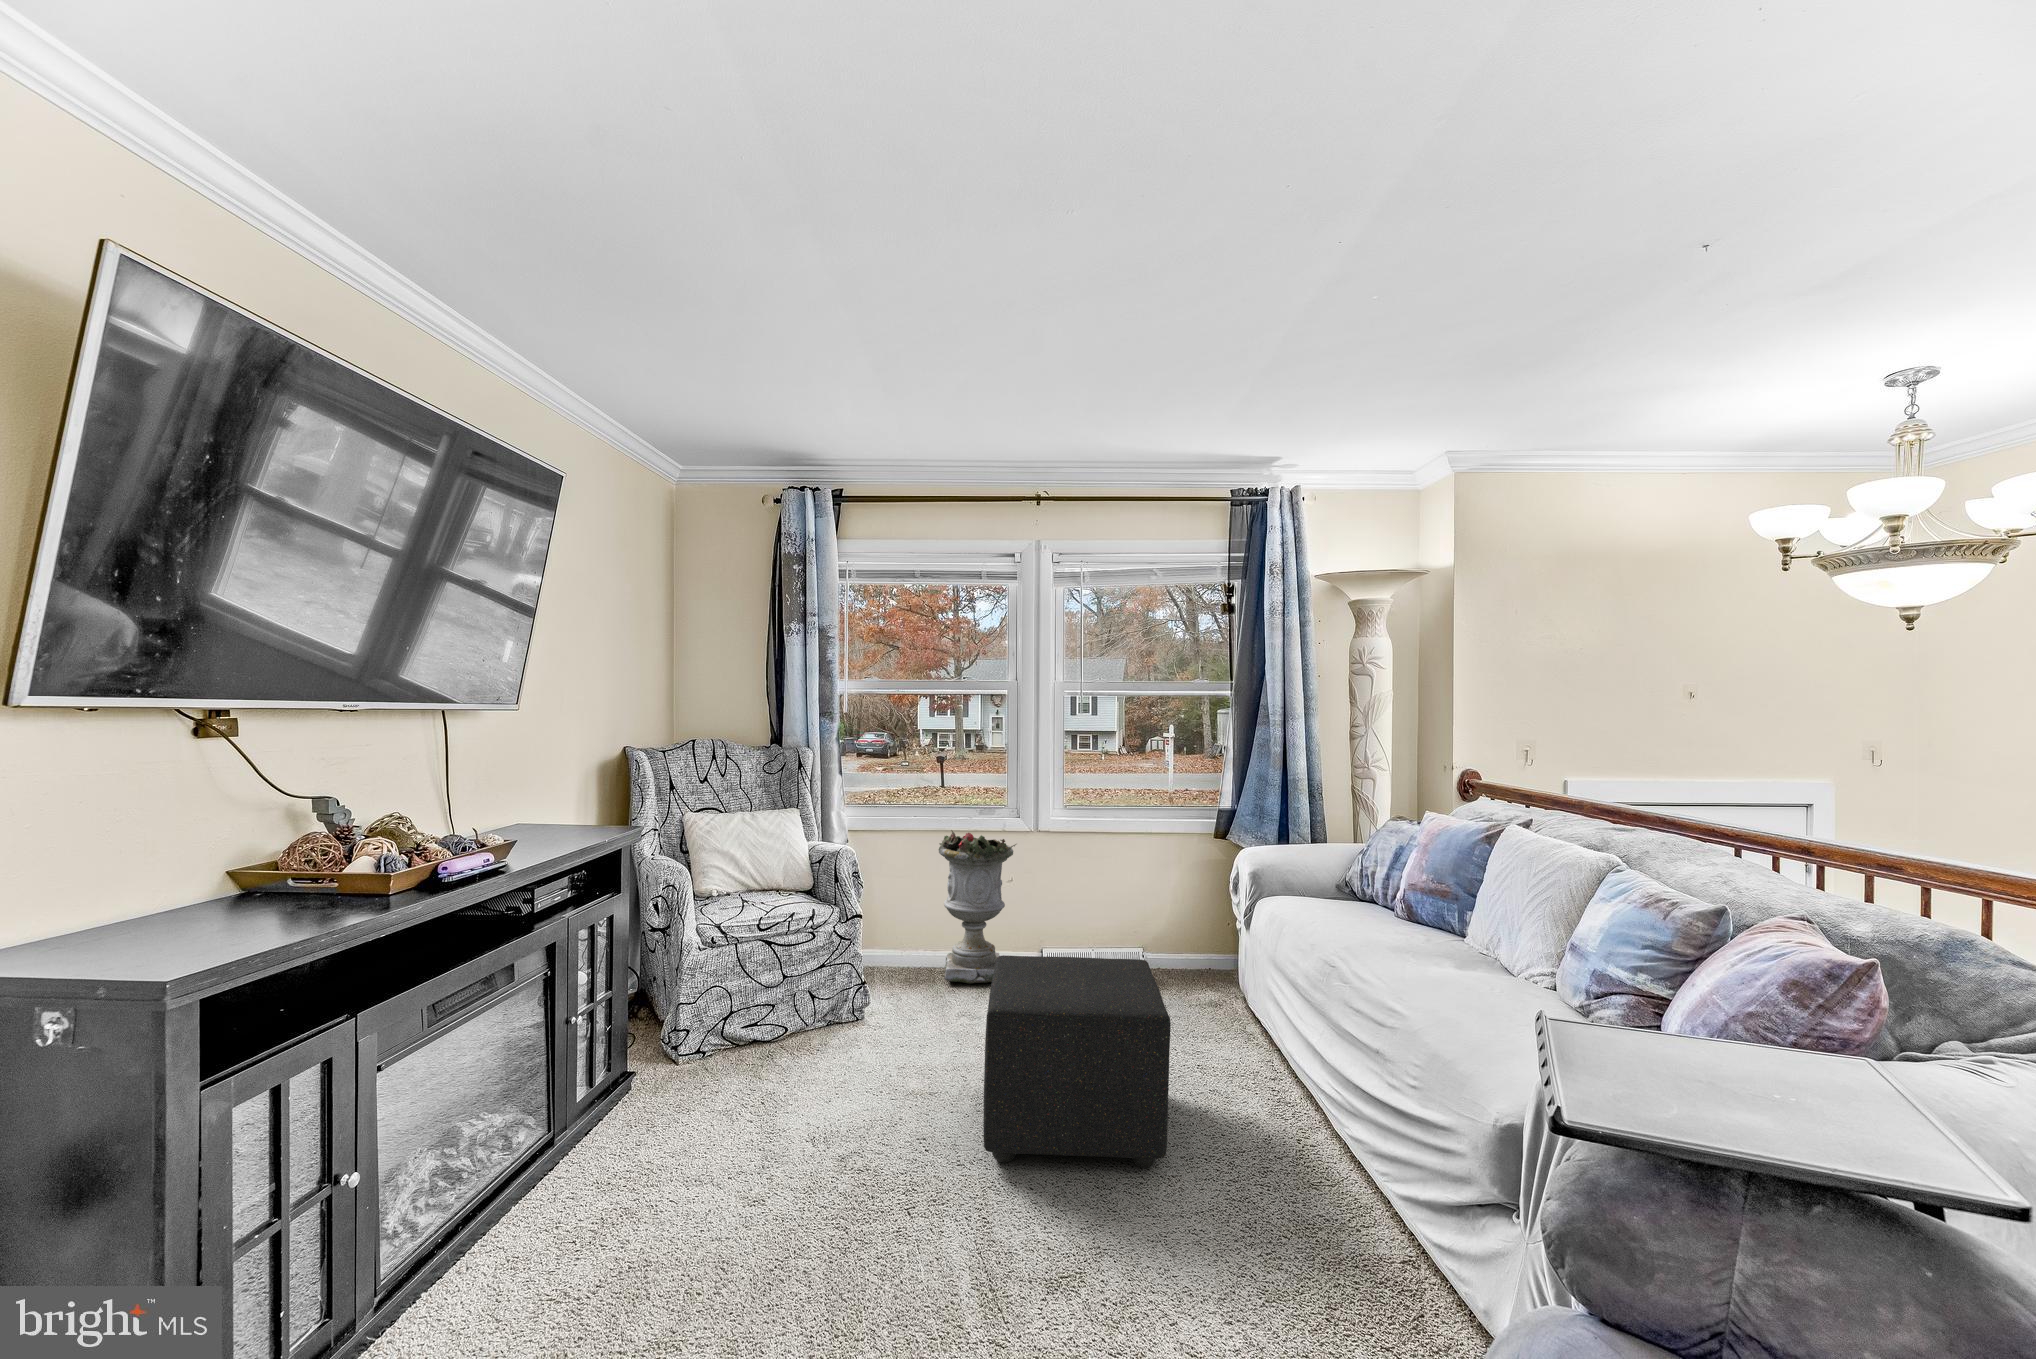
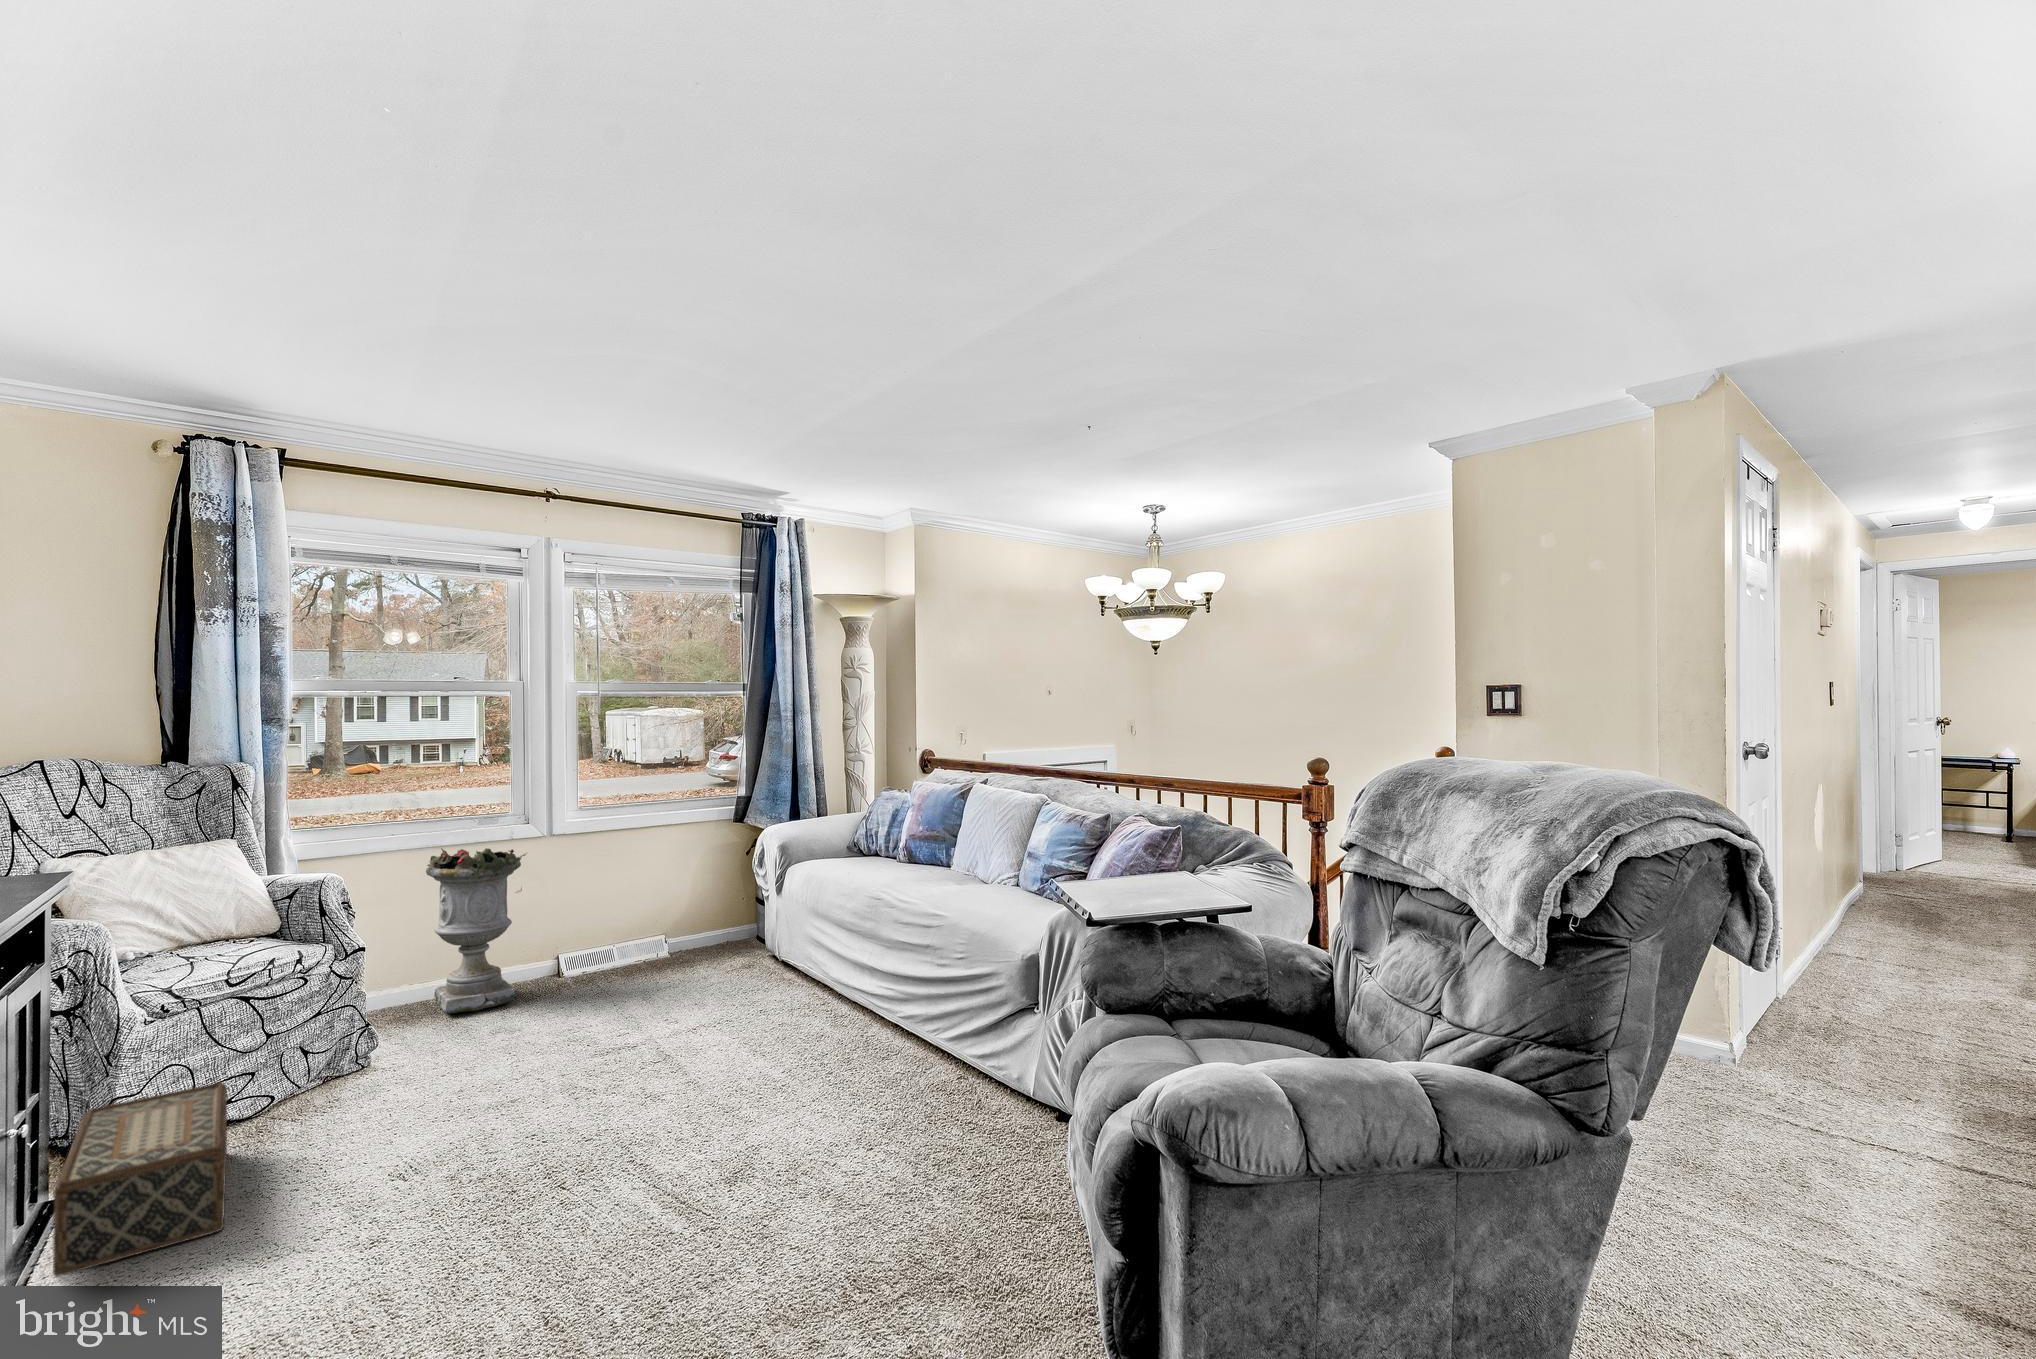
ottoman: present [983,955,1171,1168] -> none [560,929,758,1128]
woven basket: none [582,1014,740,1157] -> present [53,1082,227,1277]

